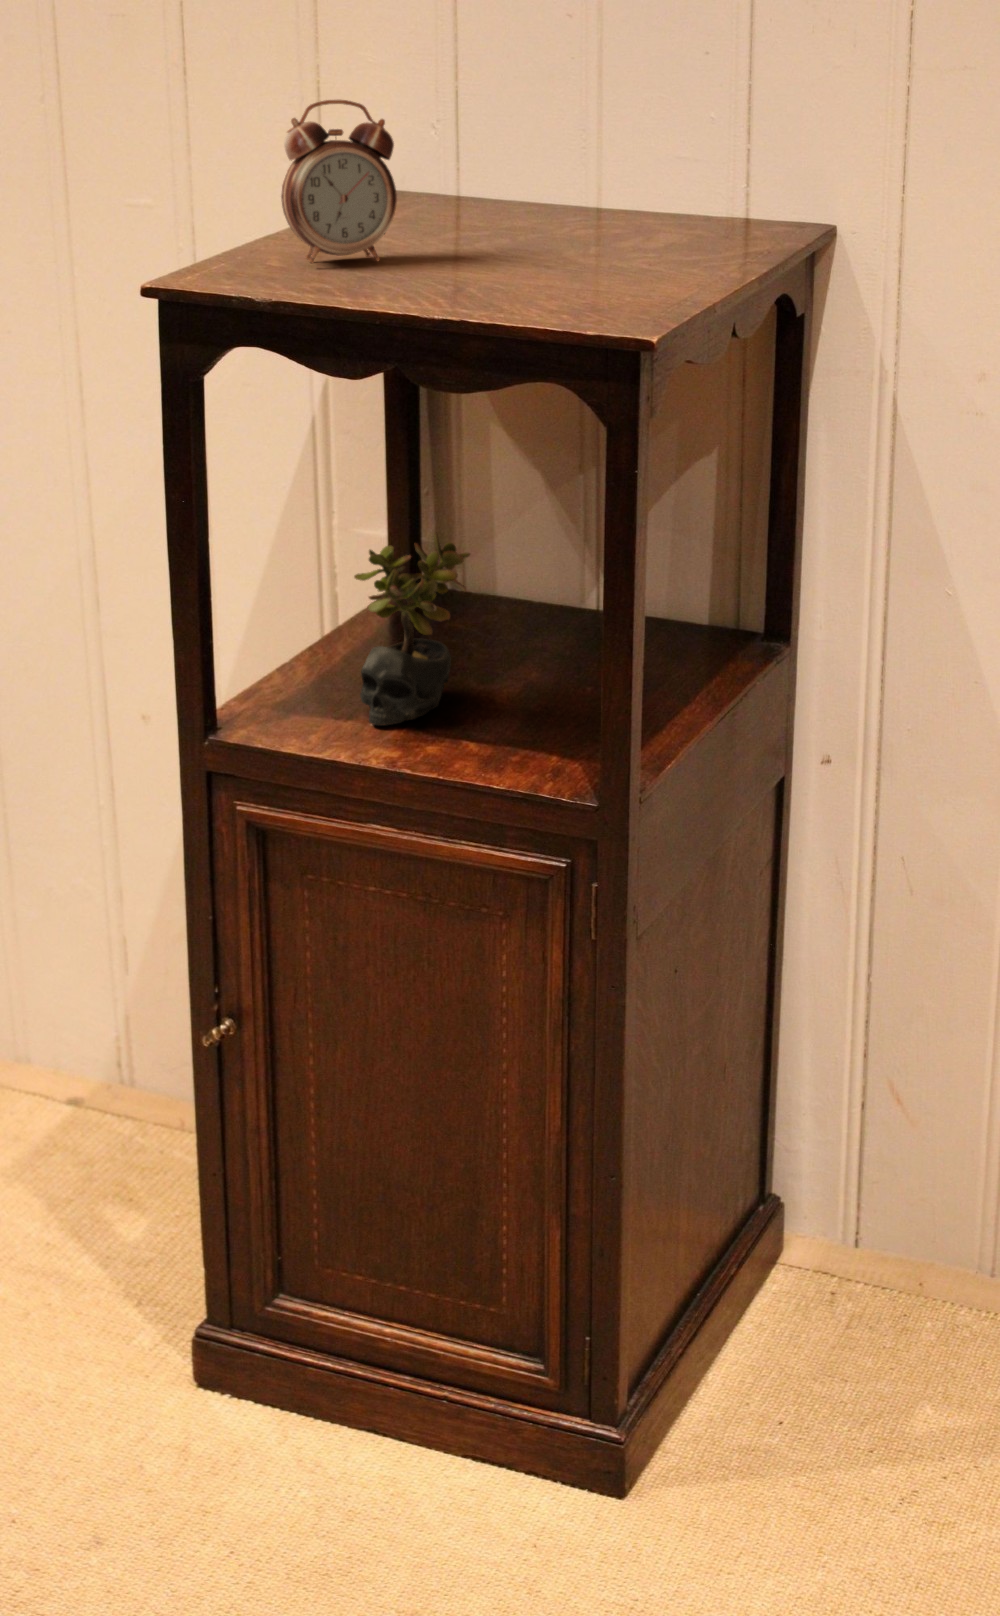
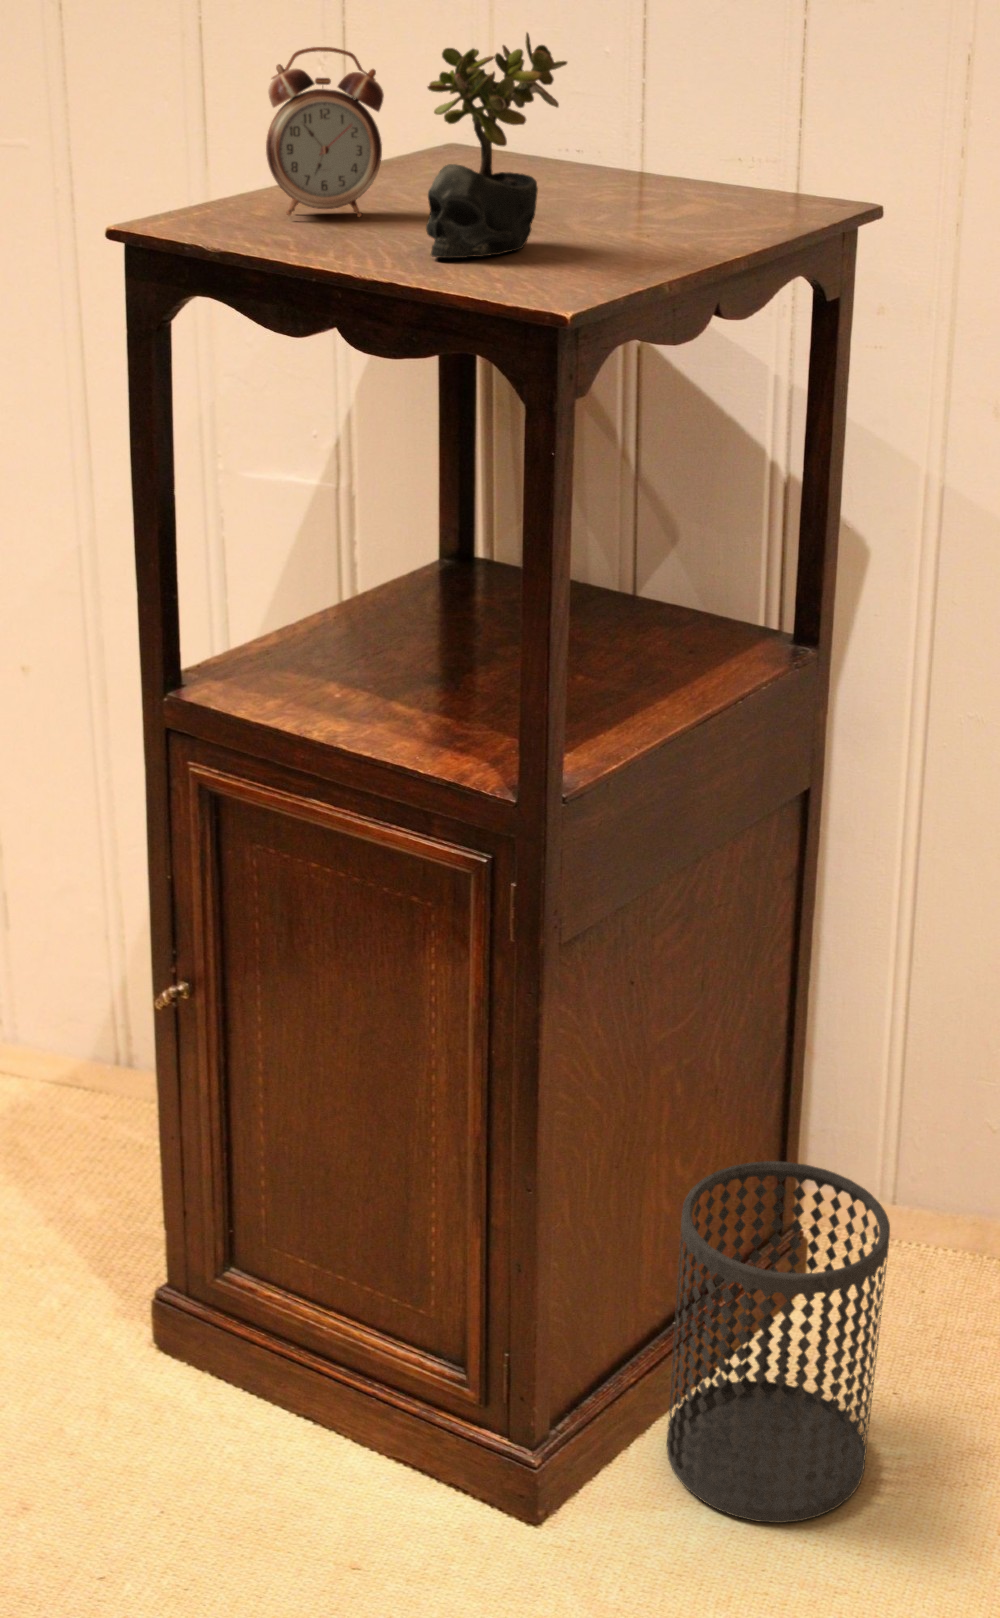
succulent plant: present [354,532,470,725] -> present [426,33,567,258]
wastebasket: none [722,1124,930,1463] -> present [667,1161,890,1523]

